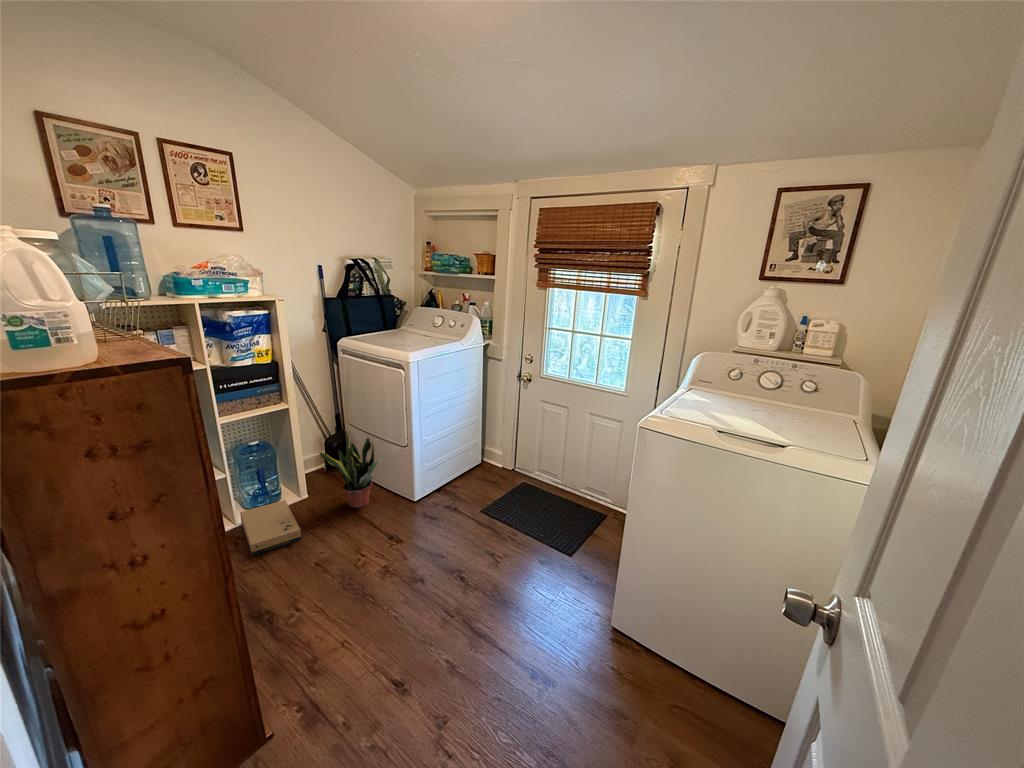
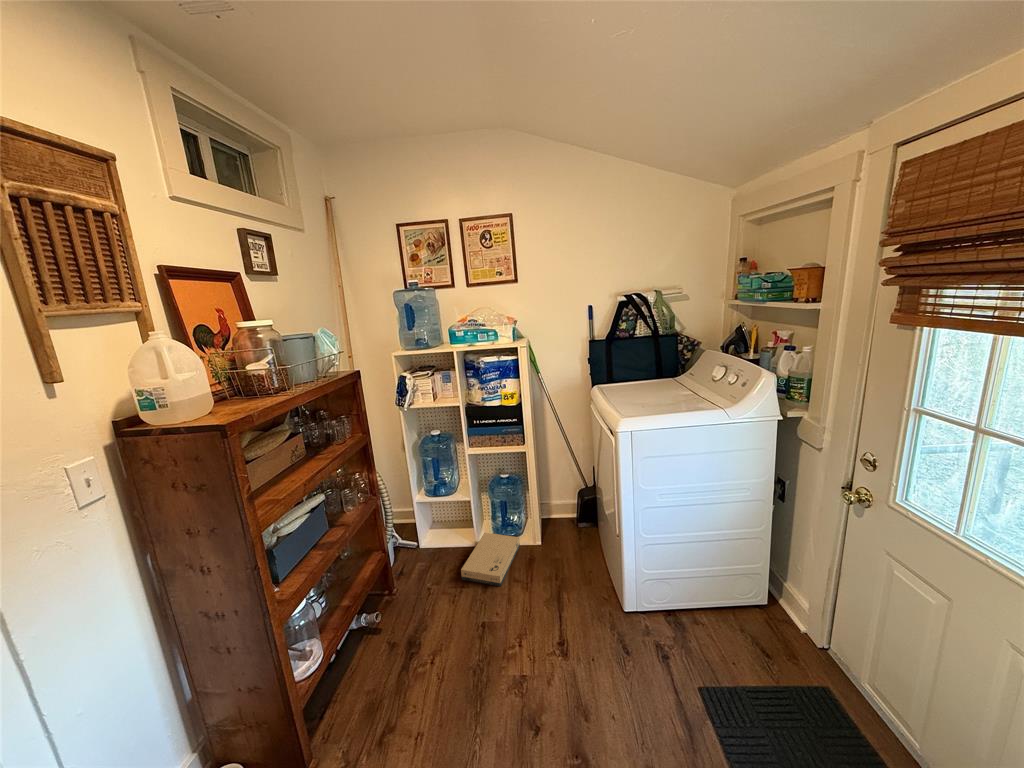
potted plant: present [320,430,384,508] -> none [538,488,599,582]

